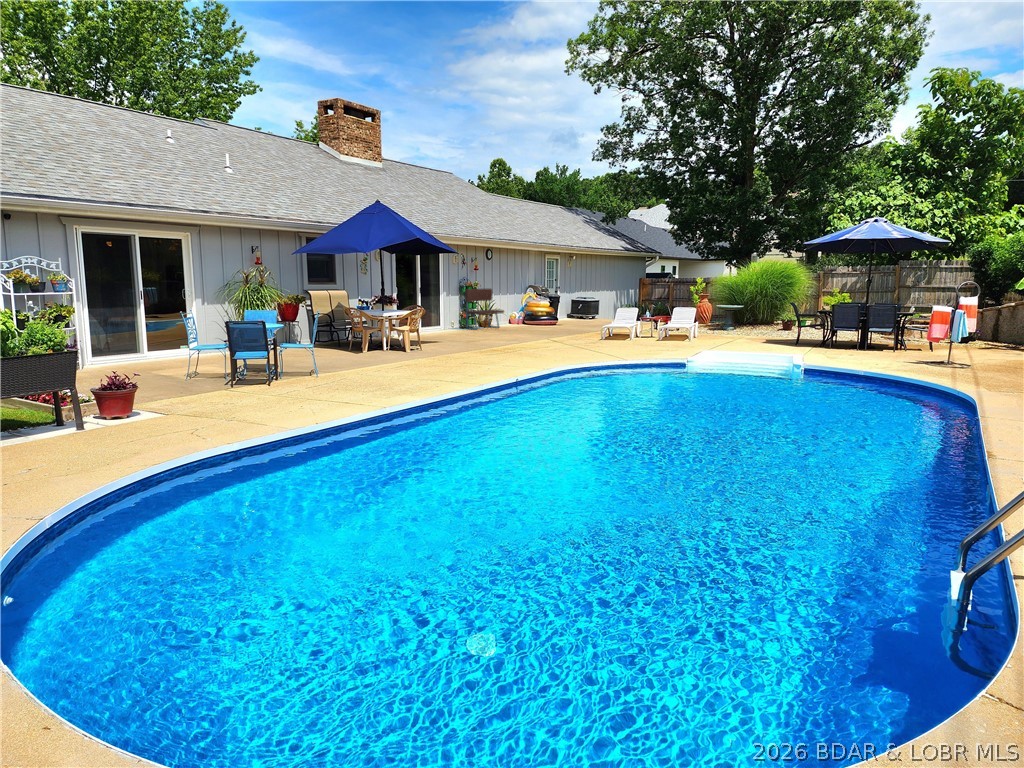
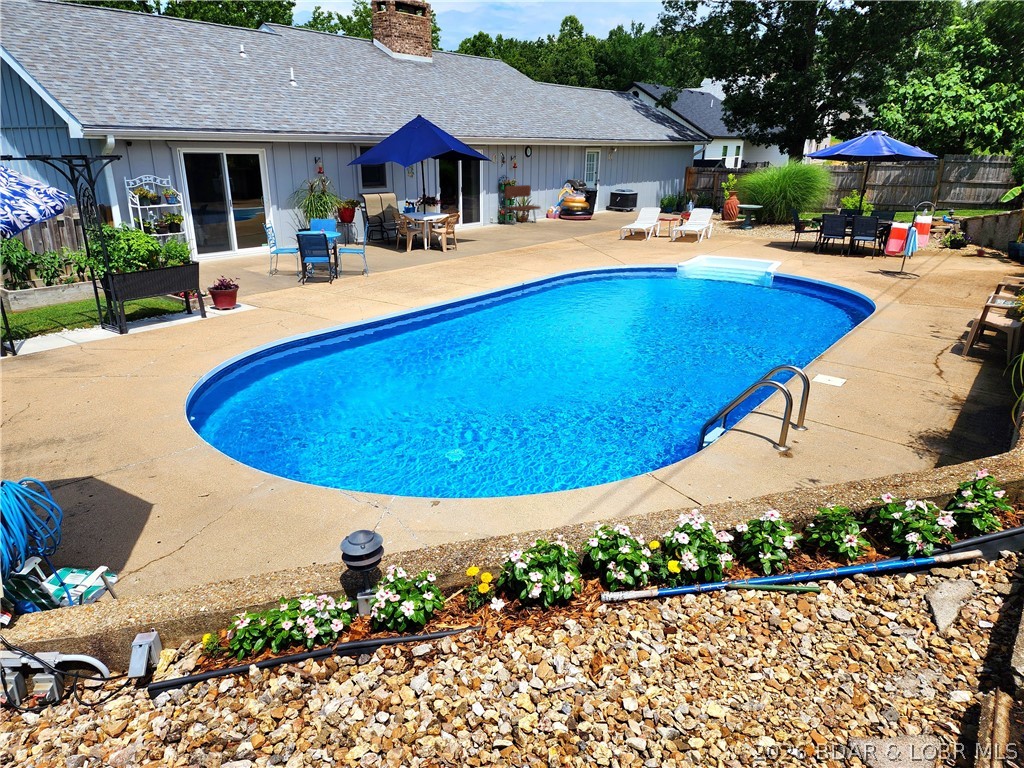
potted tree: none [984,310,1009,348] -> present [977,222,1000,257]

